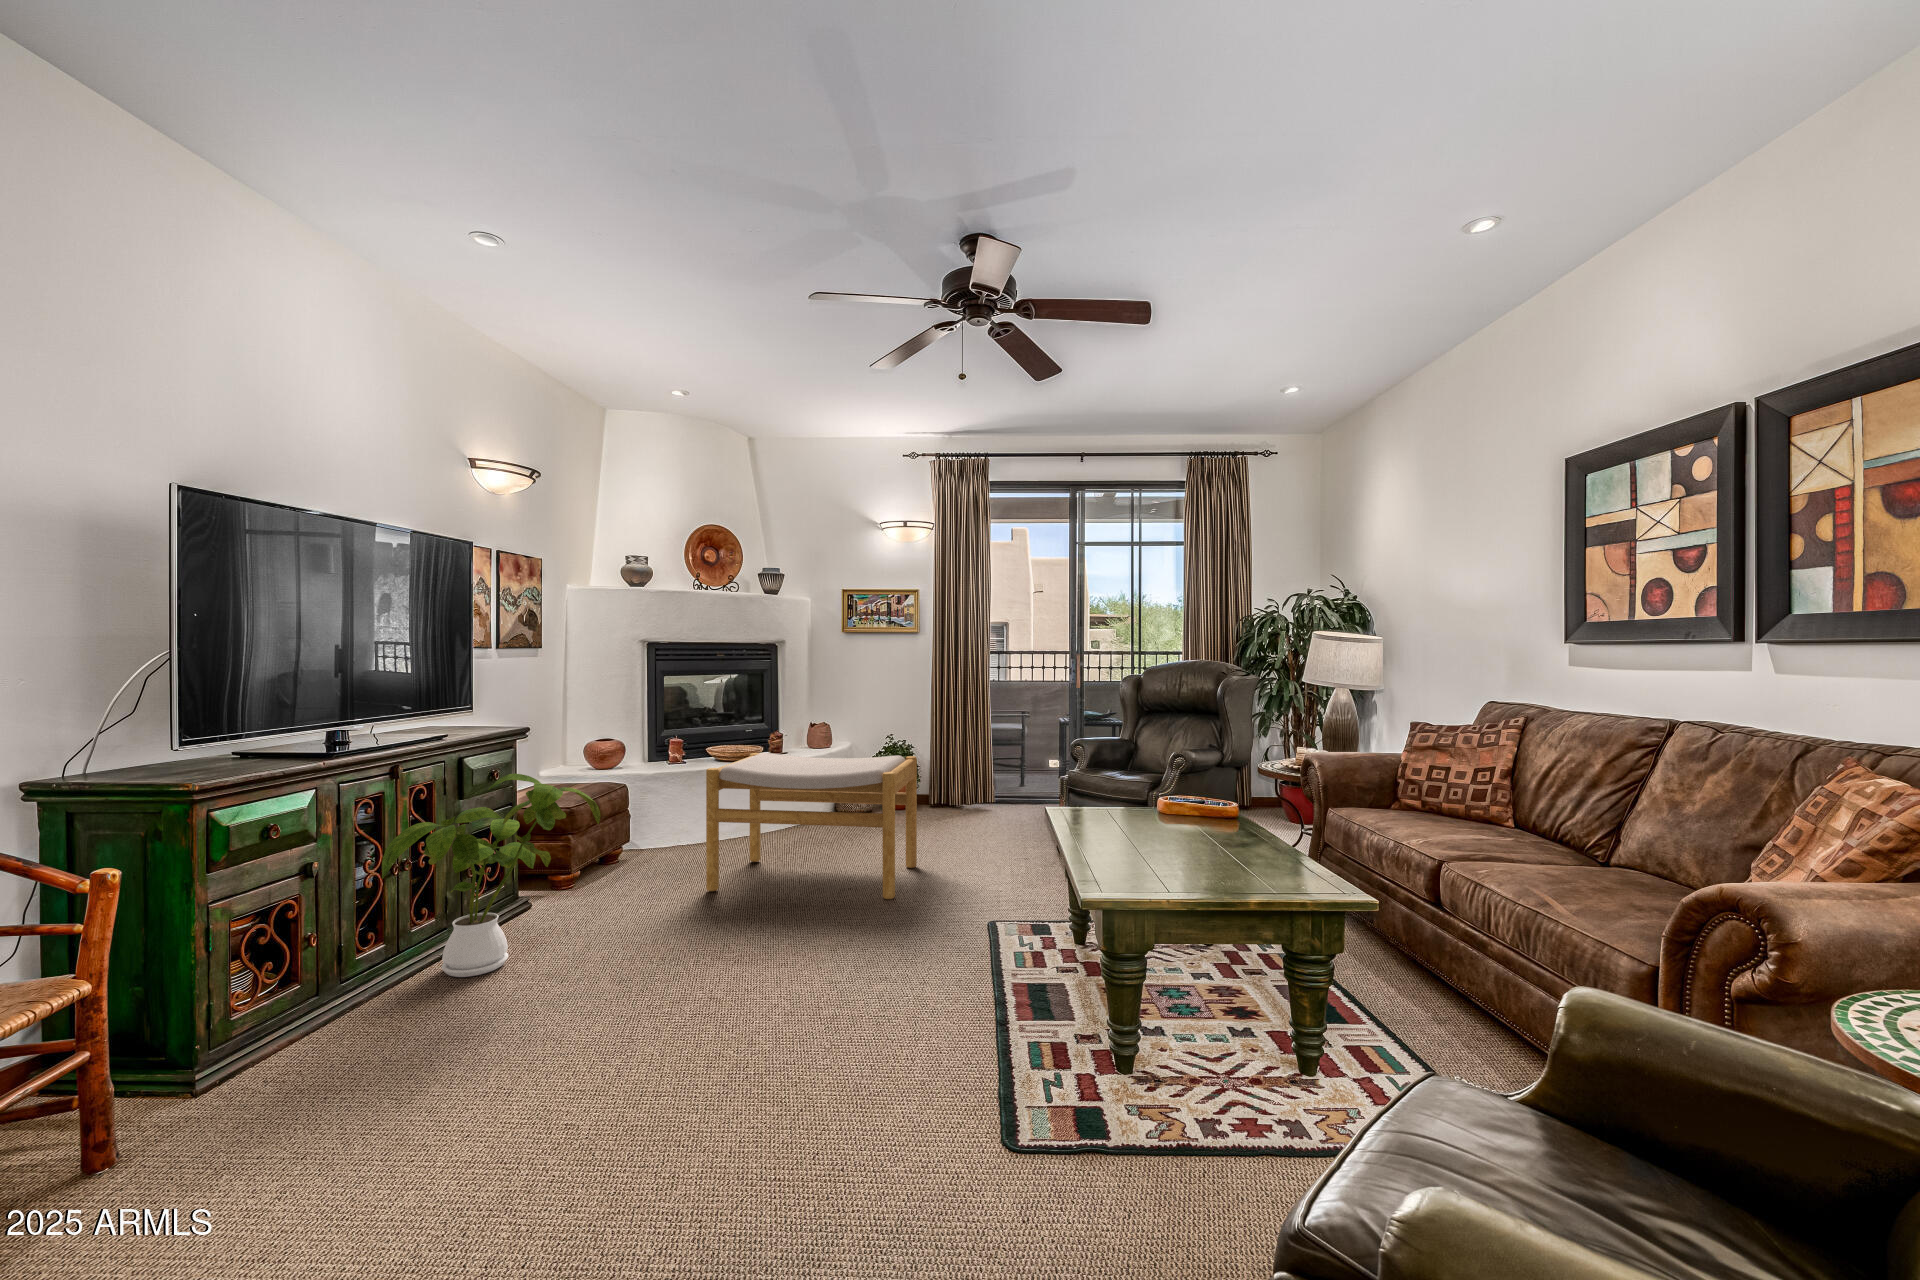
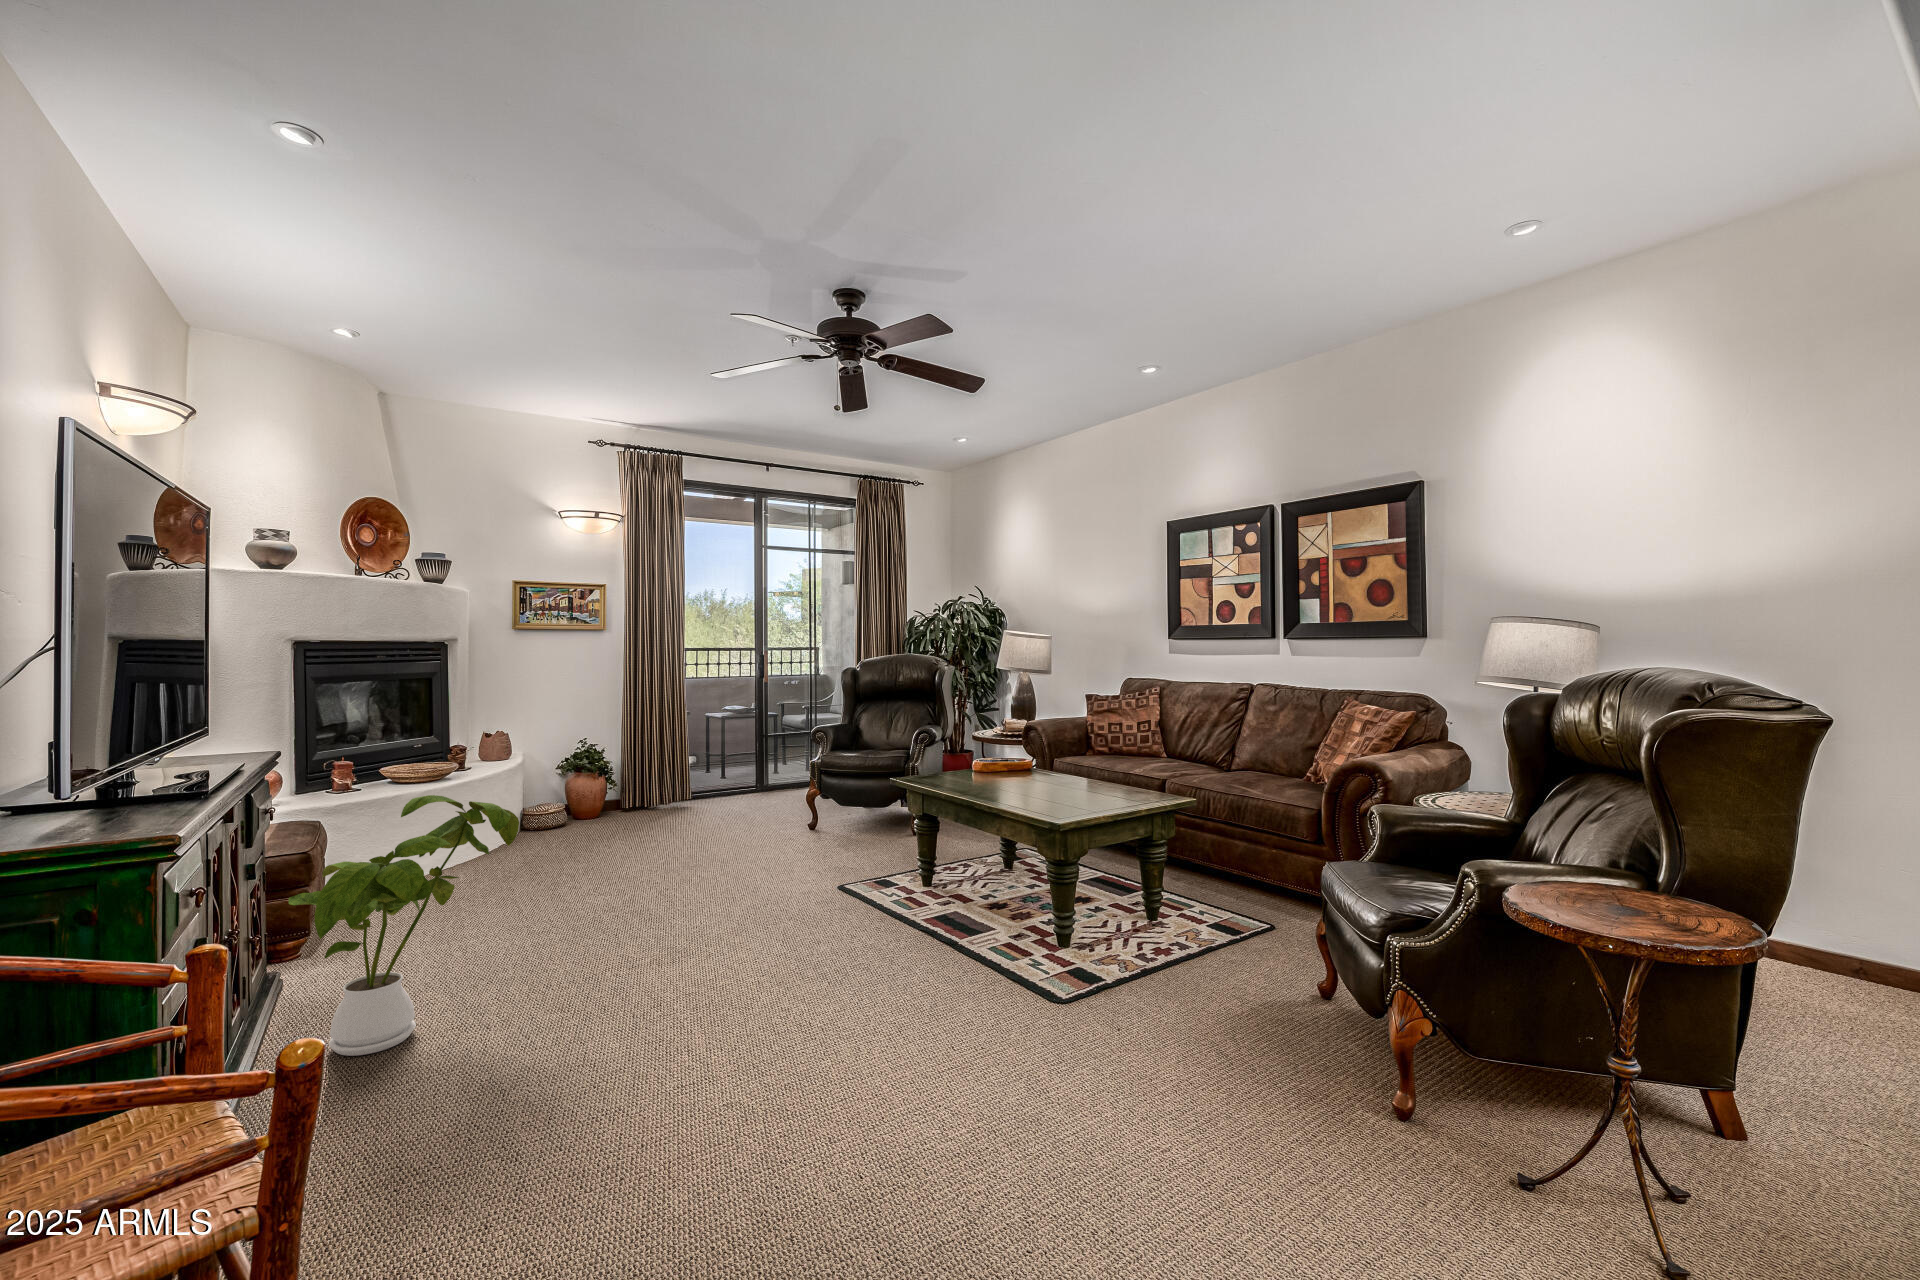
footstool: present [706,753,917,900] -> none [515,753,738,921]

